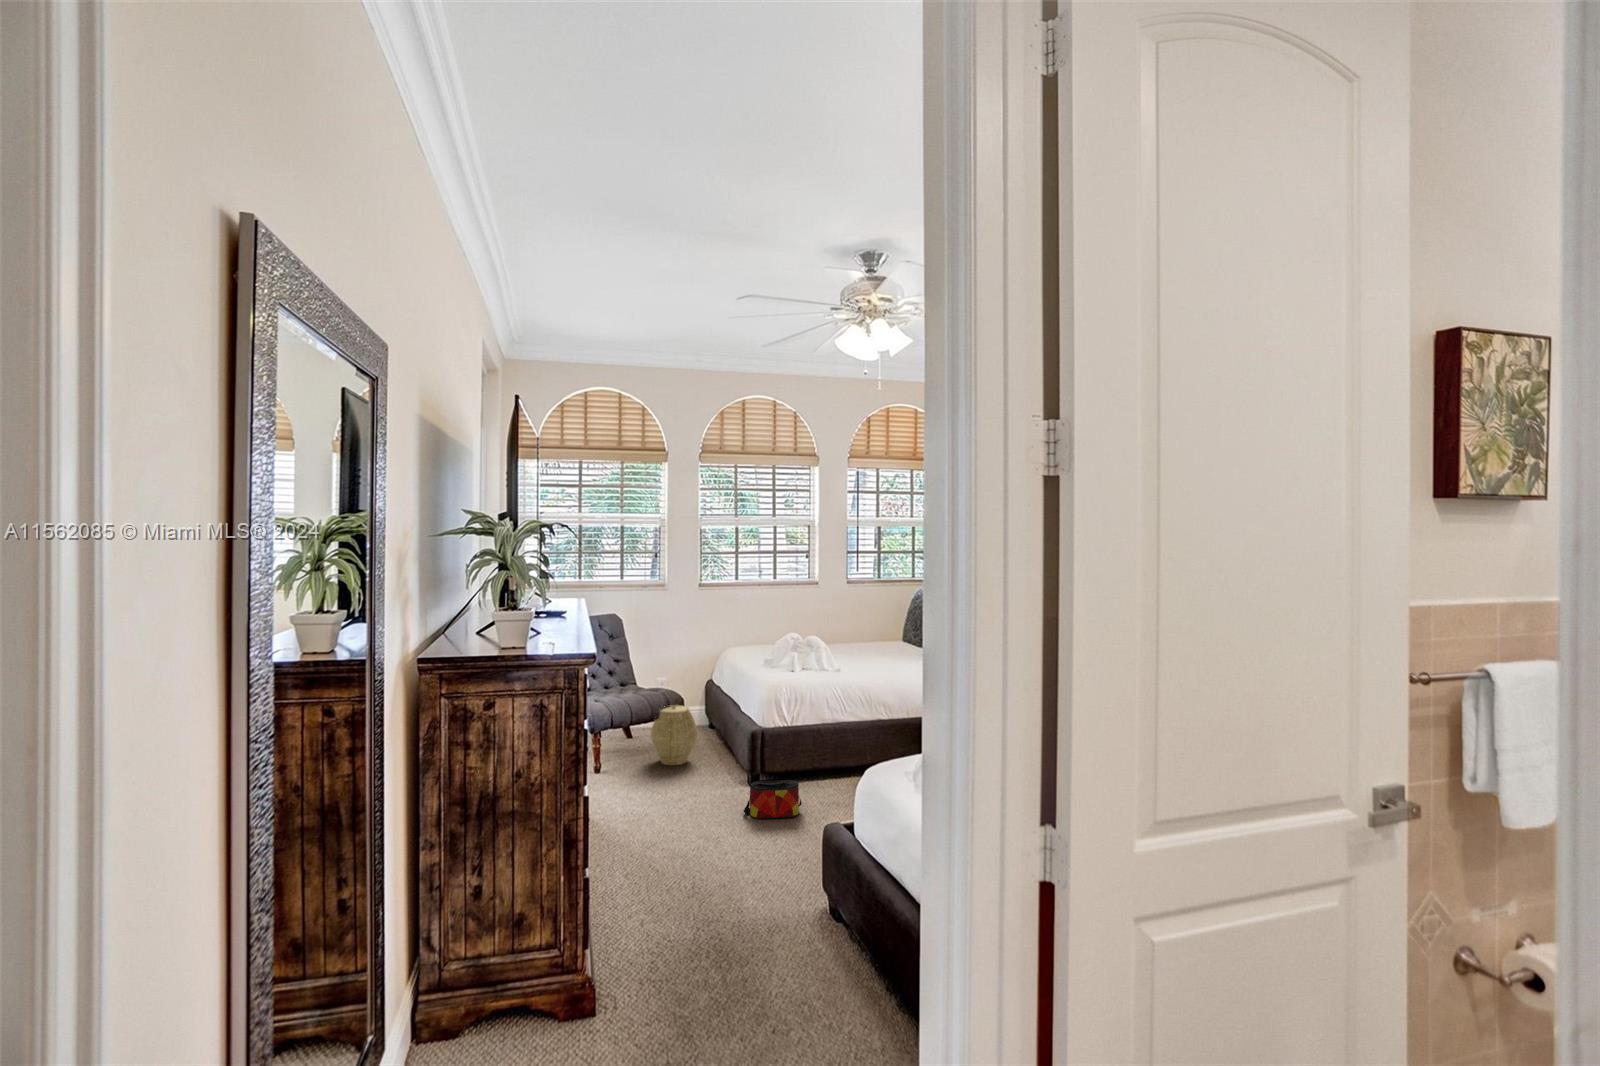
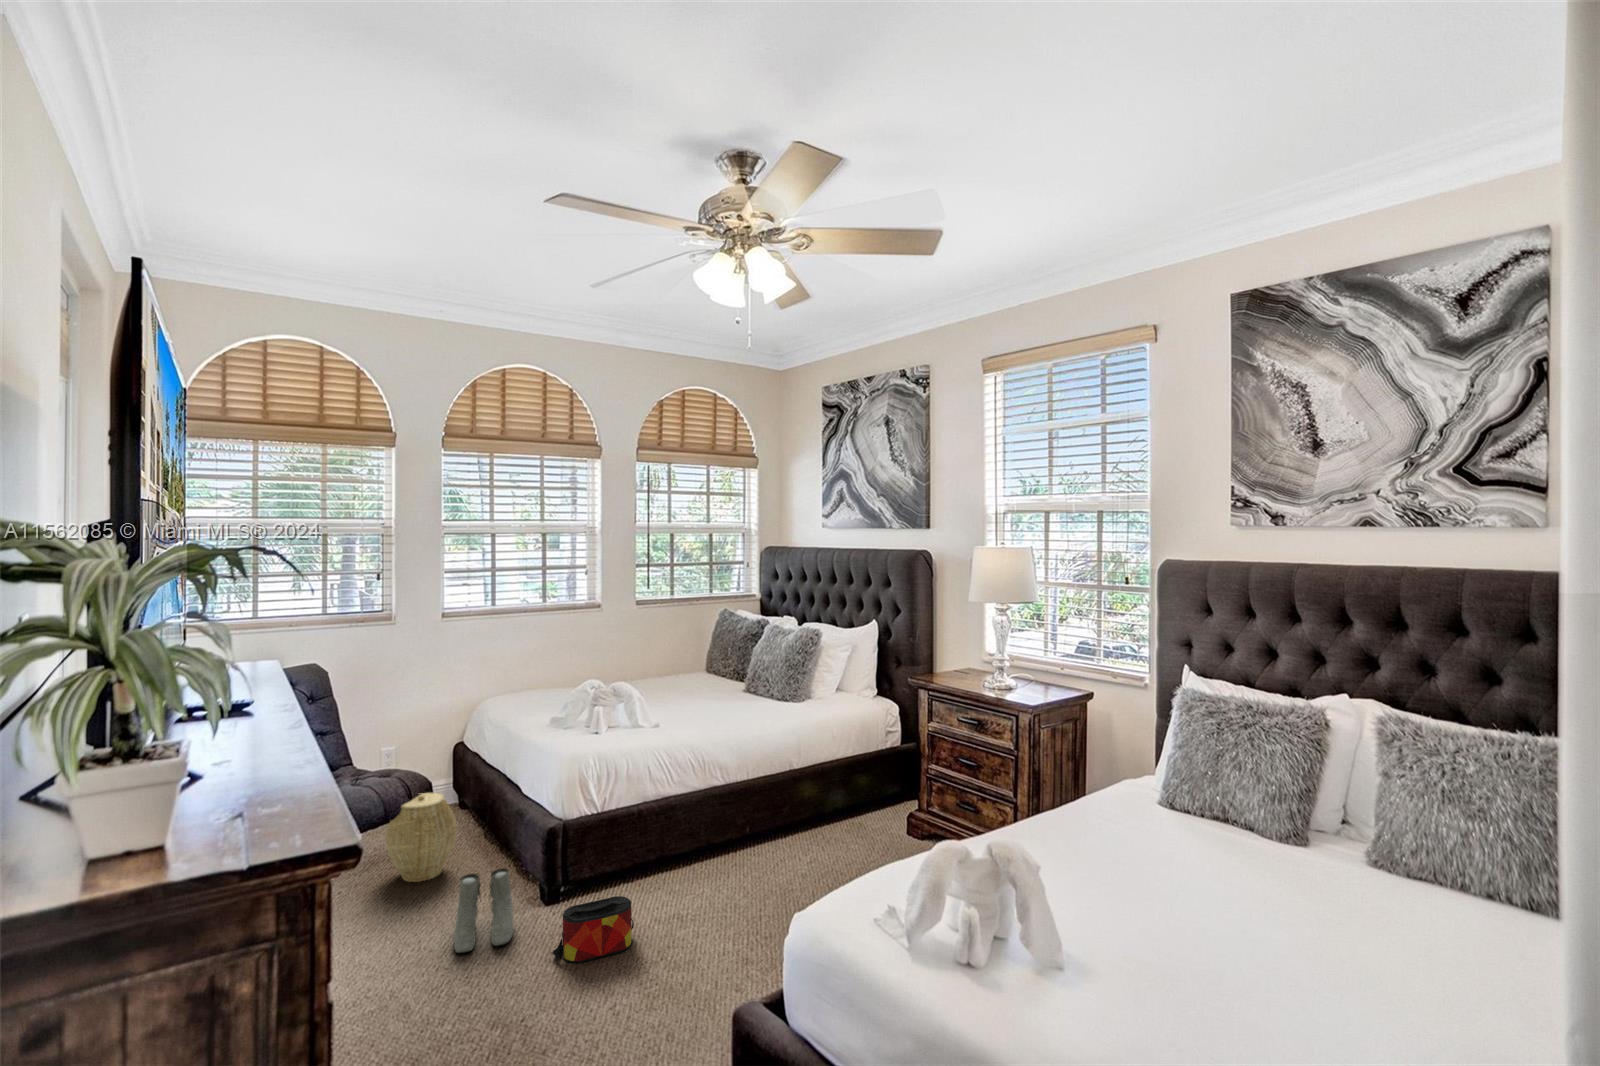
boots: none [683,754,723,803] -> present [454,868,513,953]

